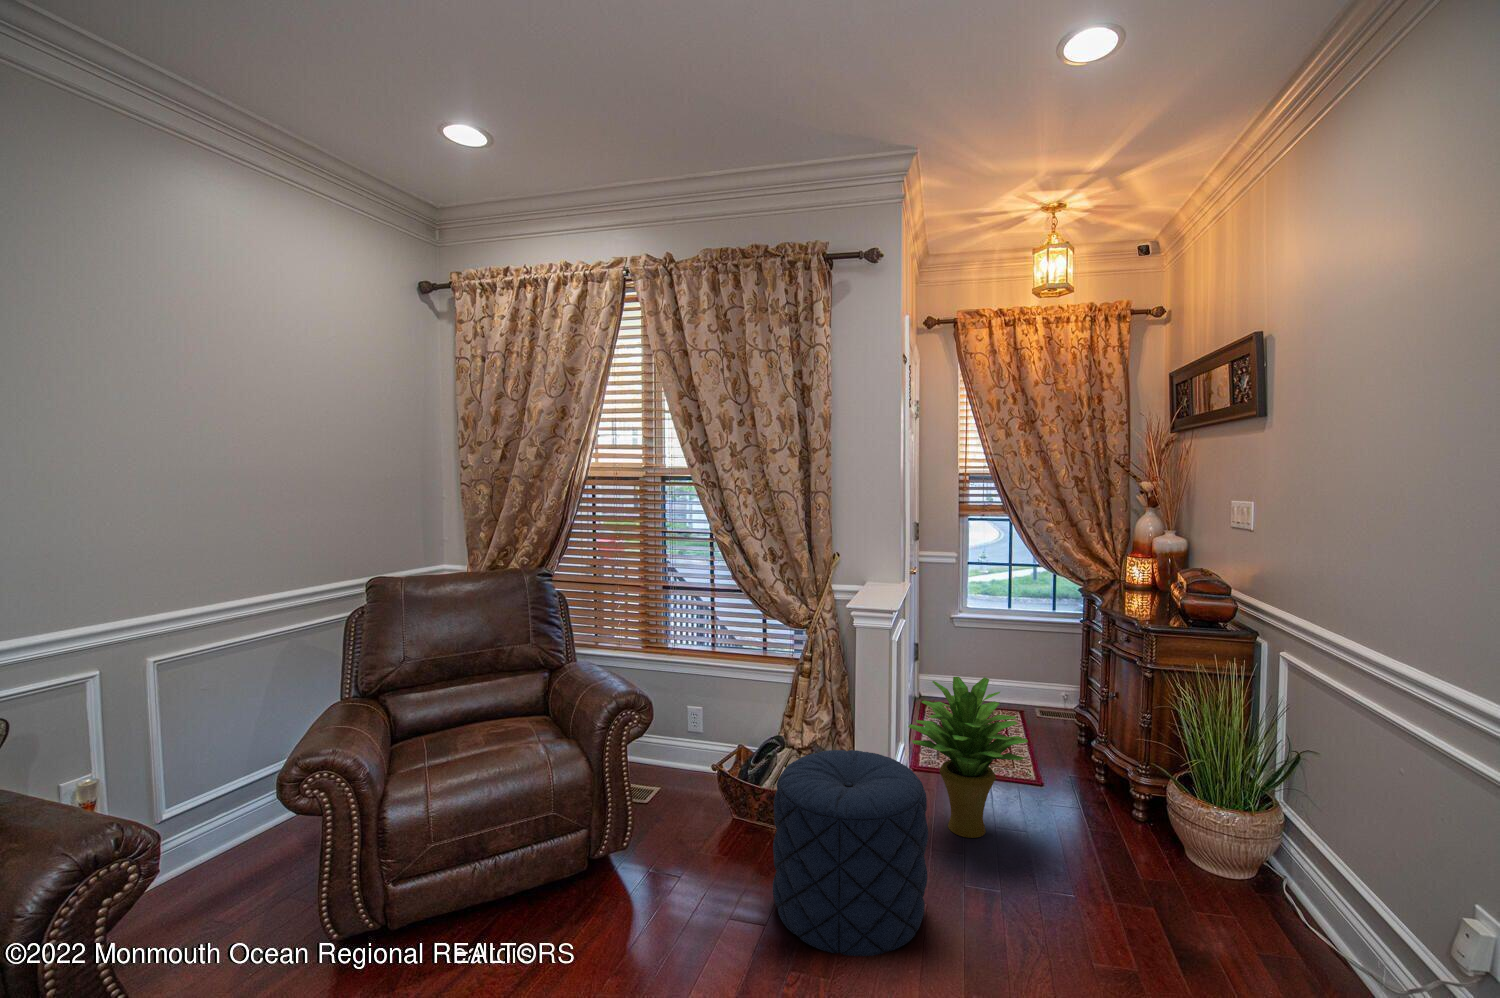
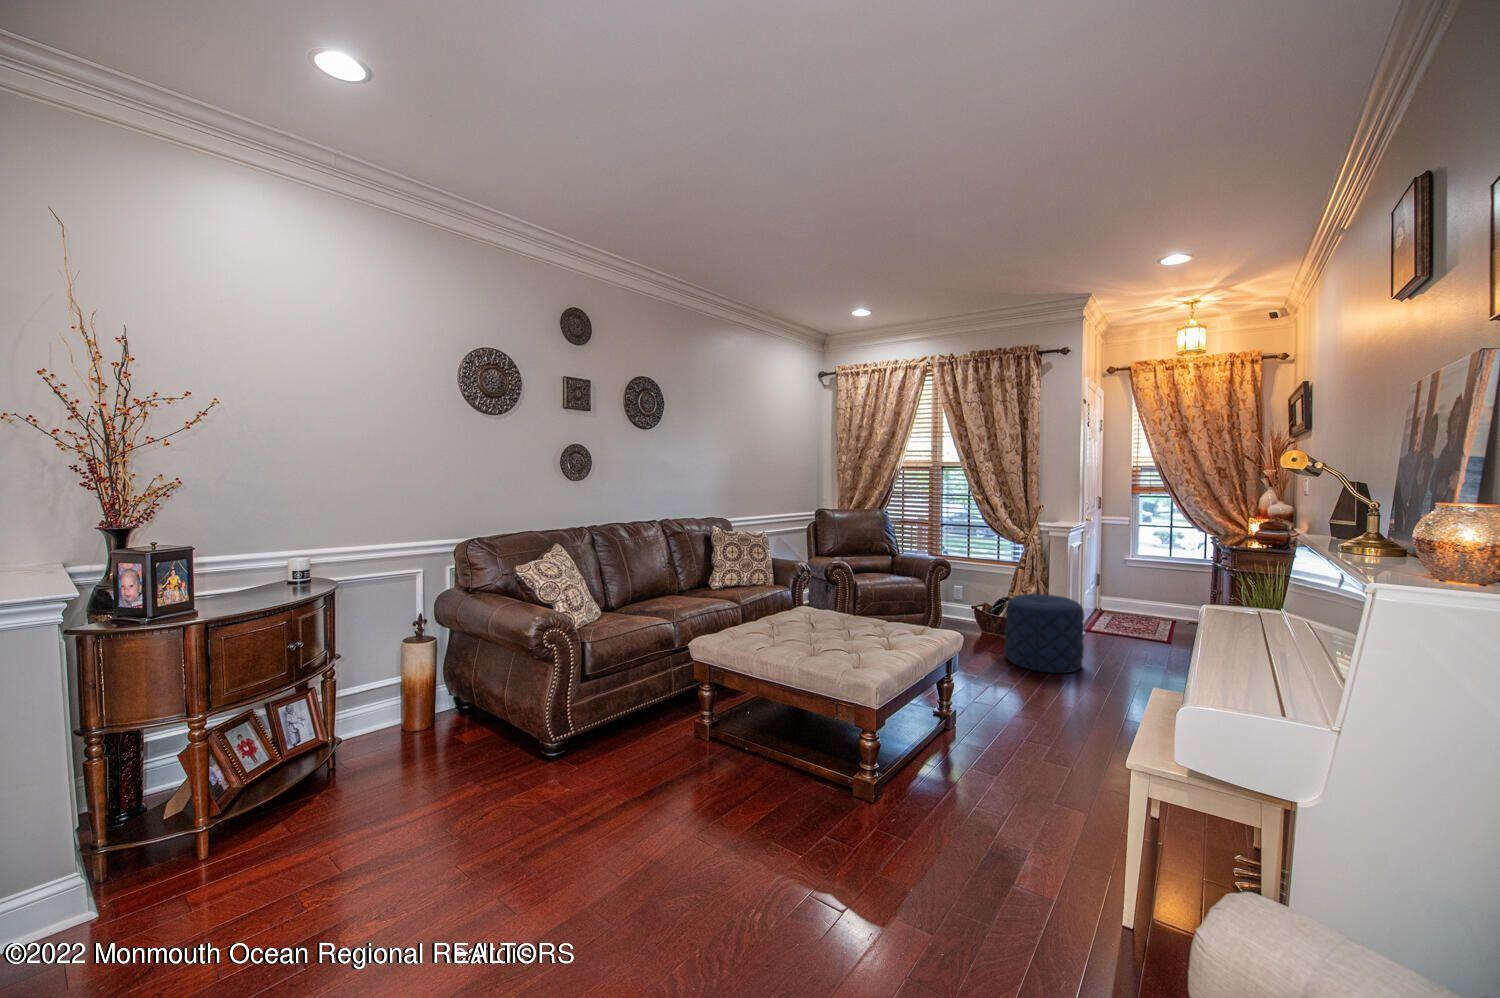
potted plant: present [908,677,1028,838] -> none [1082,572,1153,653]

